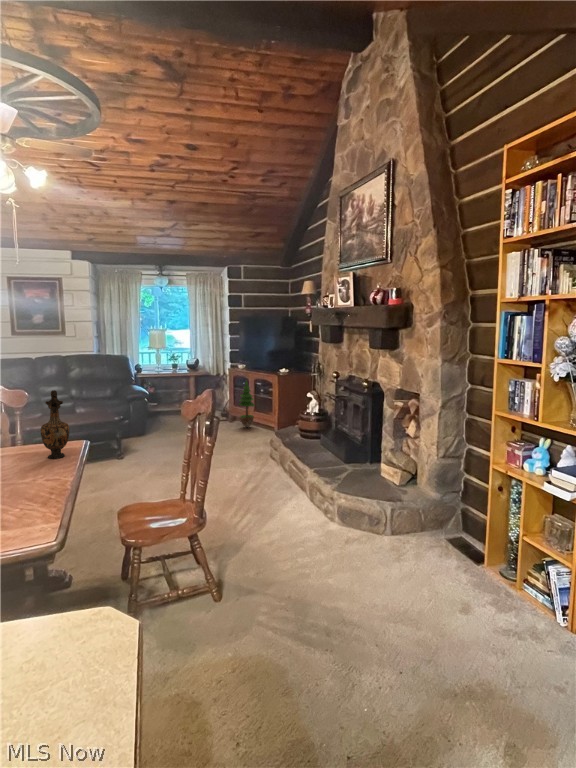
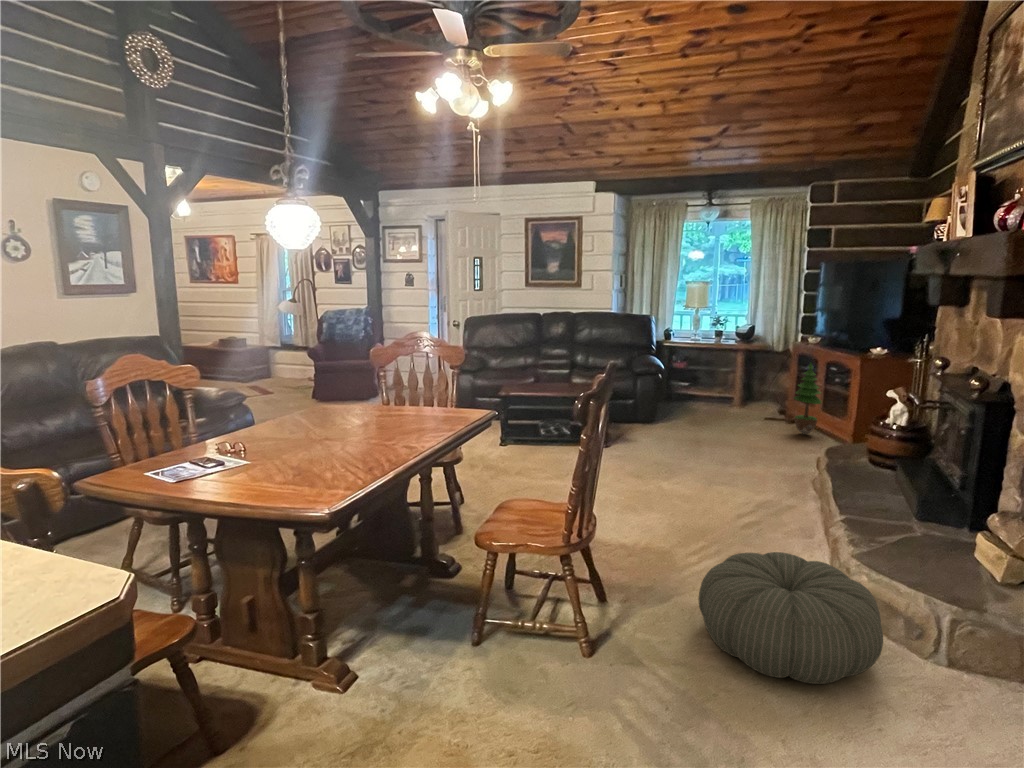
vase: present [41,390,69,459] -> none [420,342,450,420]
pouf: none [266,498,370,573] -> present [698,552,883,684]

